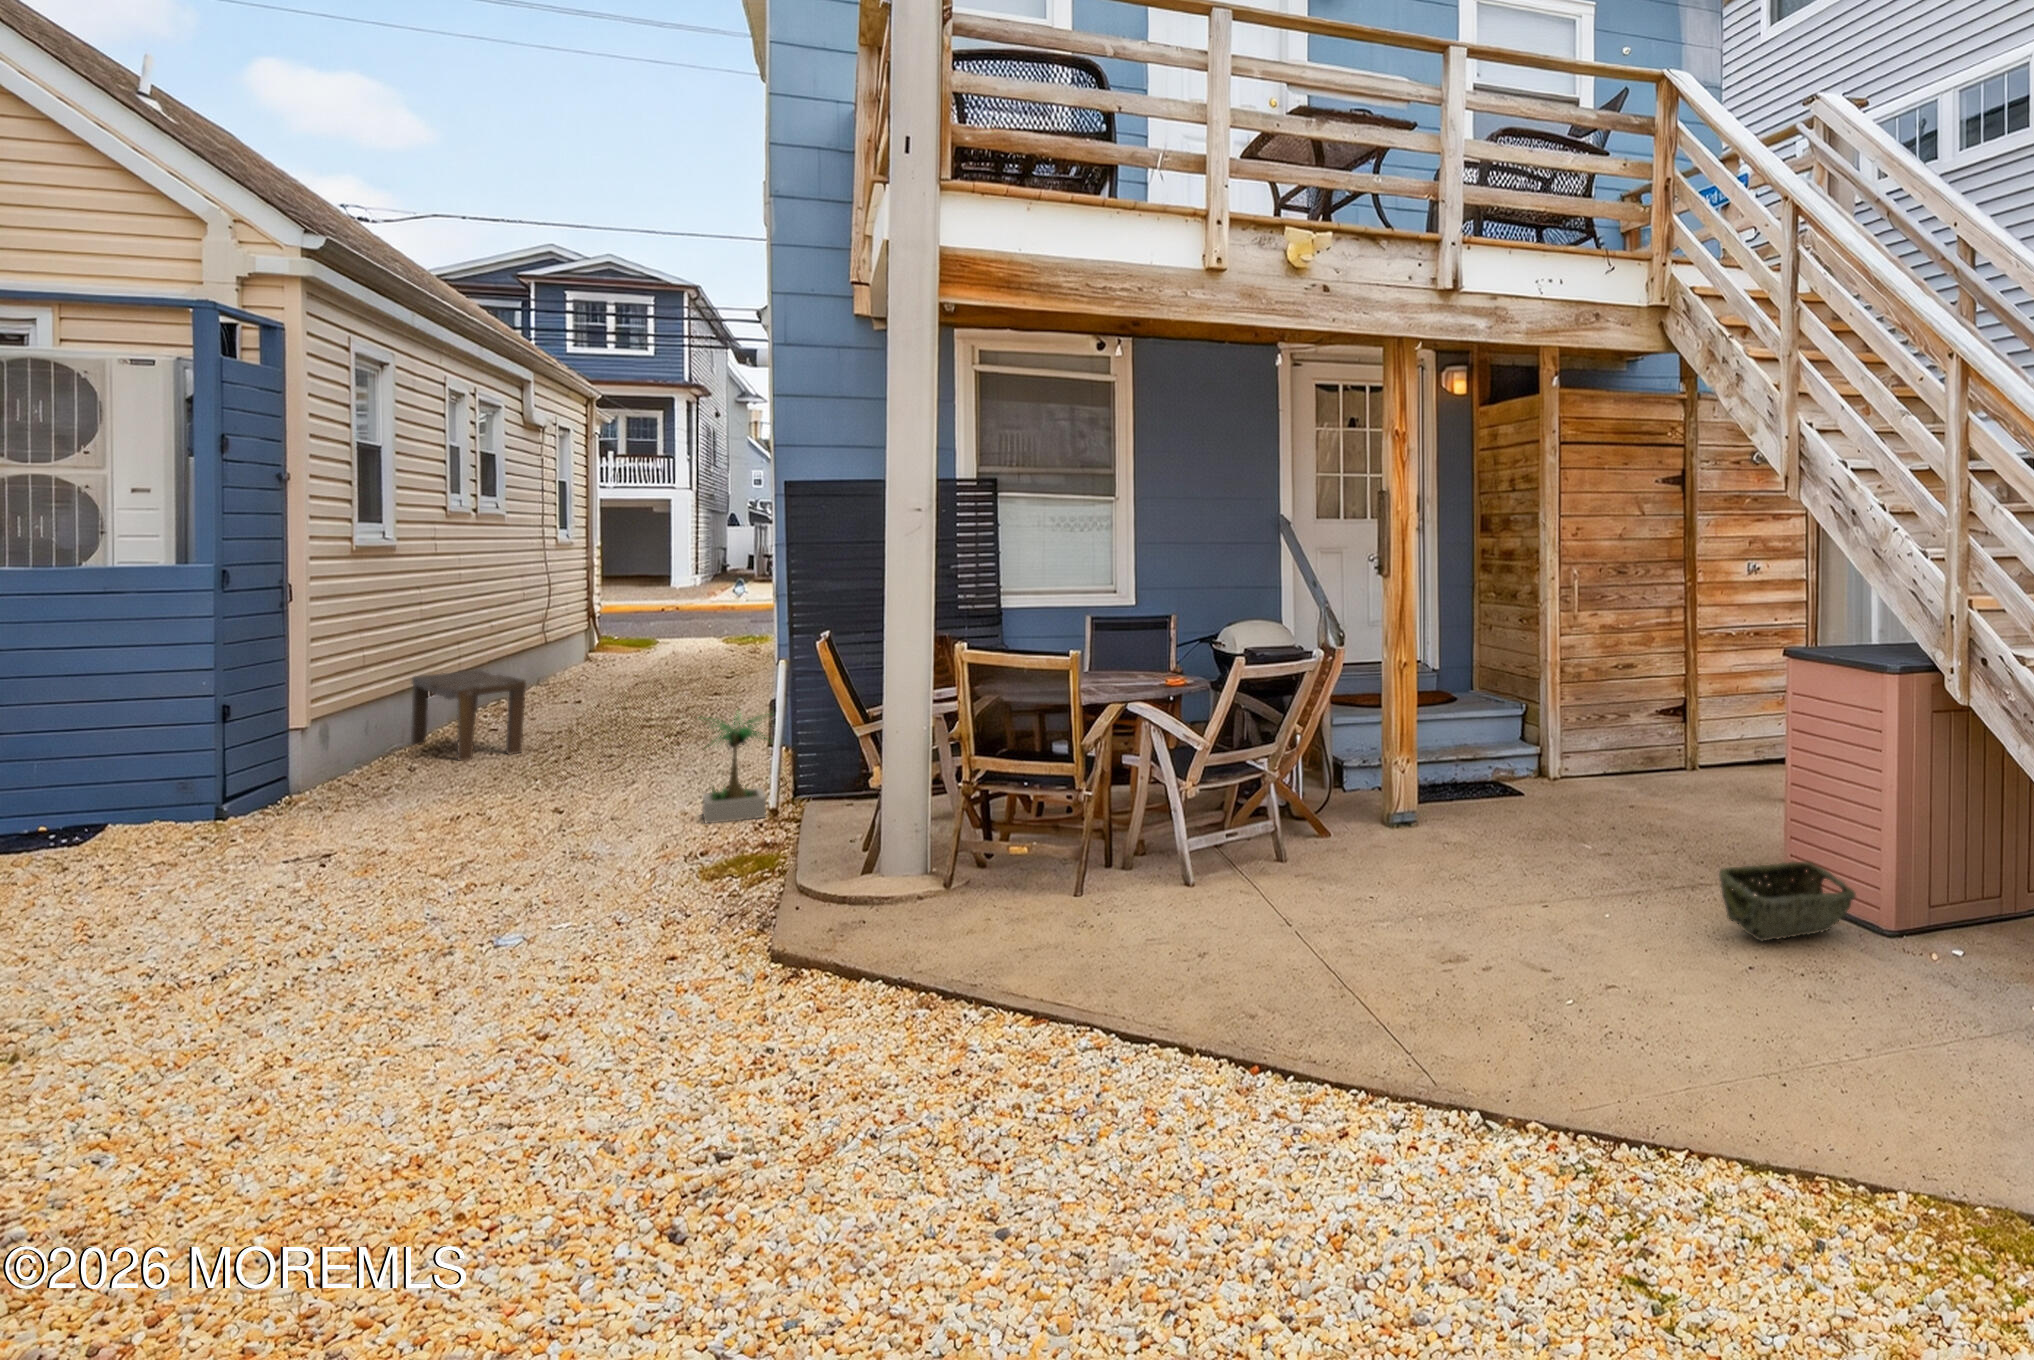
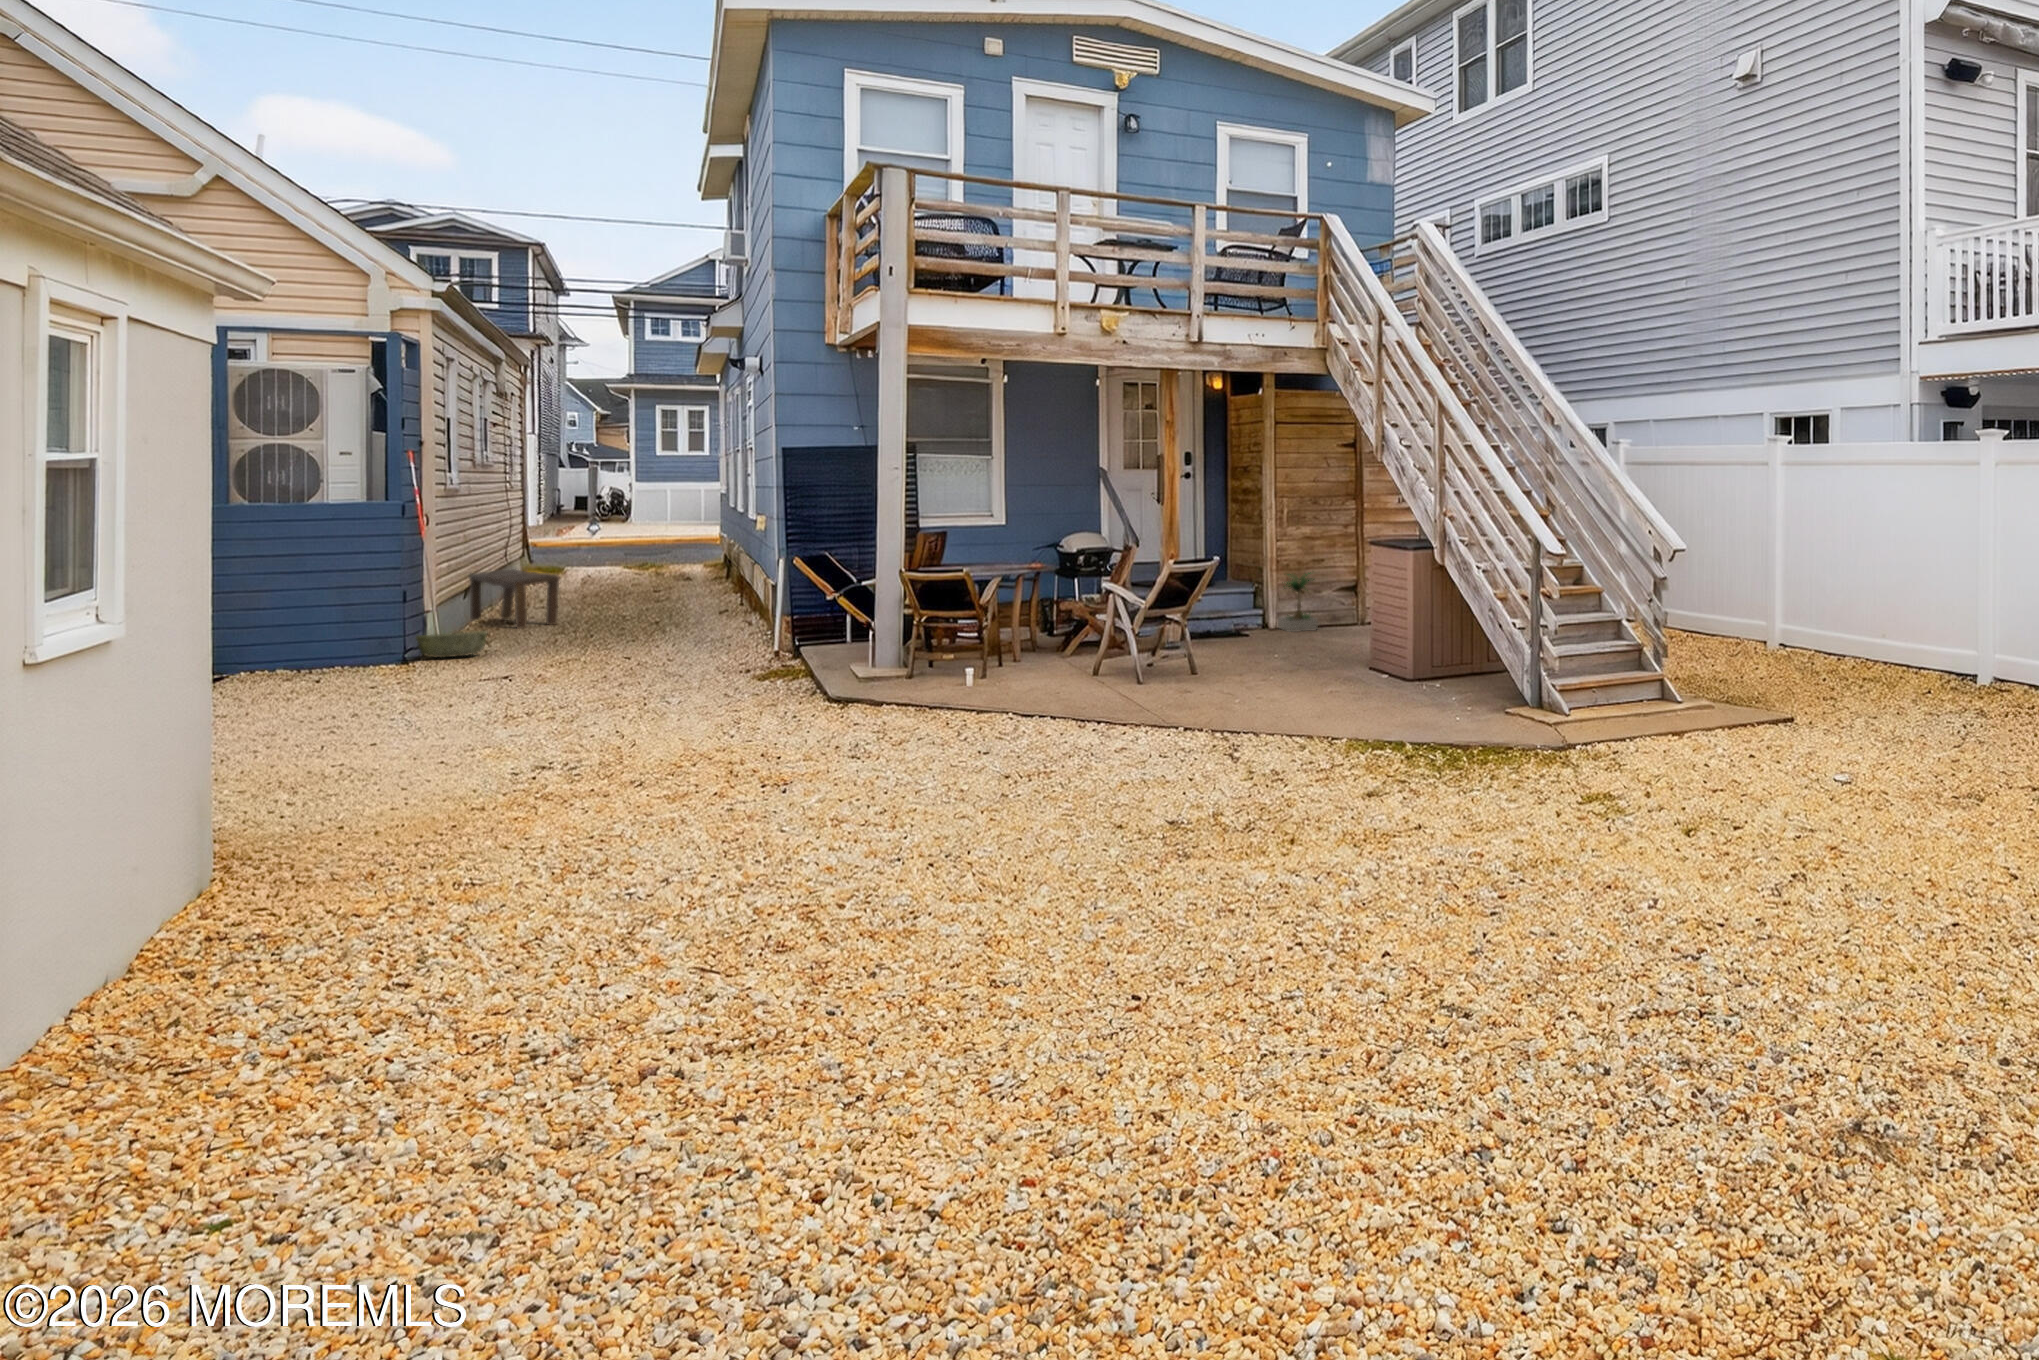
potted plant: present [698,714,773,823] -> present [1278,572,1318,632]
woven basket: present [1719,862,1856,941] -> present [416,631,488,657]

